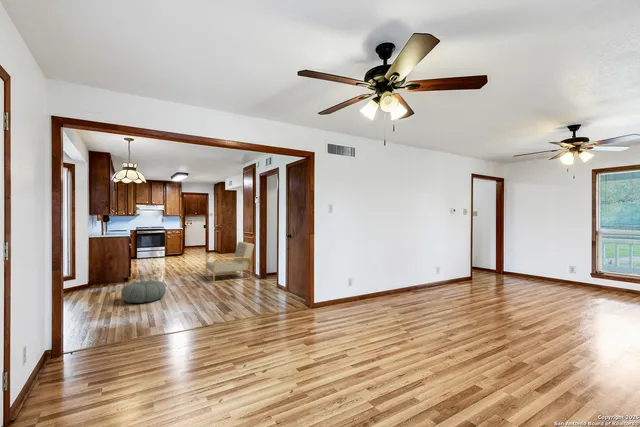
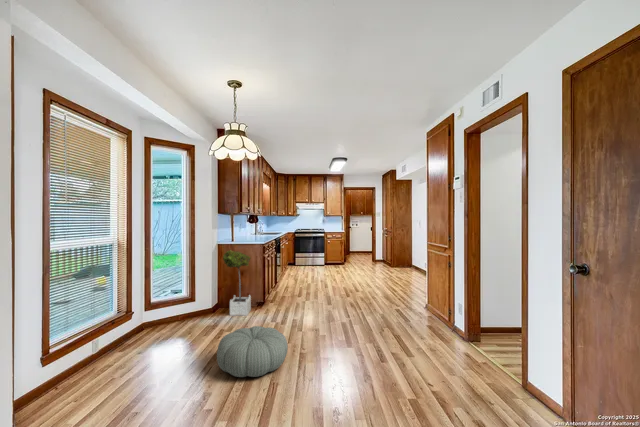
potted tree: none [98,241,122,287] -> present [223,250,251,316]
armchair: present [206,242,254,283] -> none [365,259,450,334]

